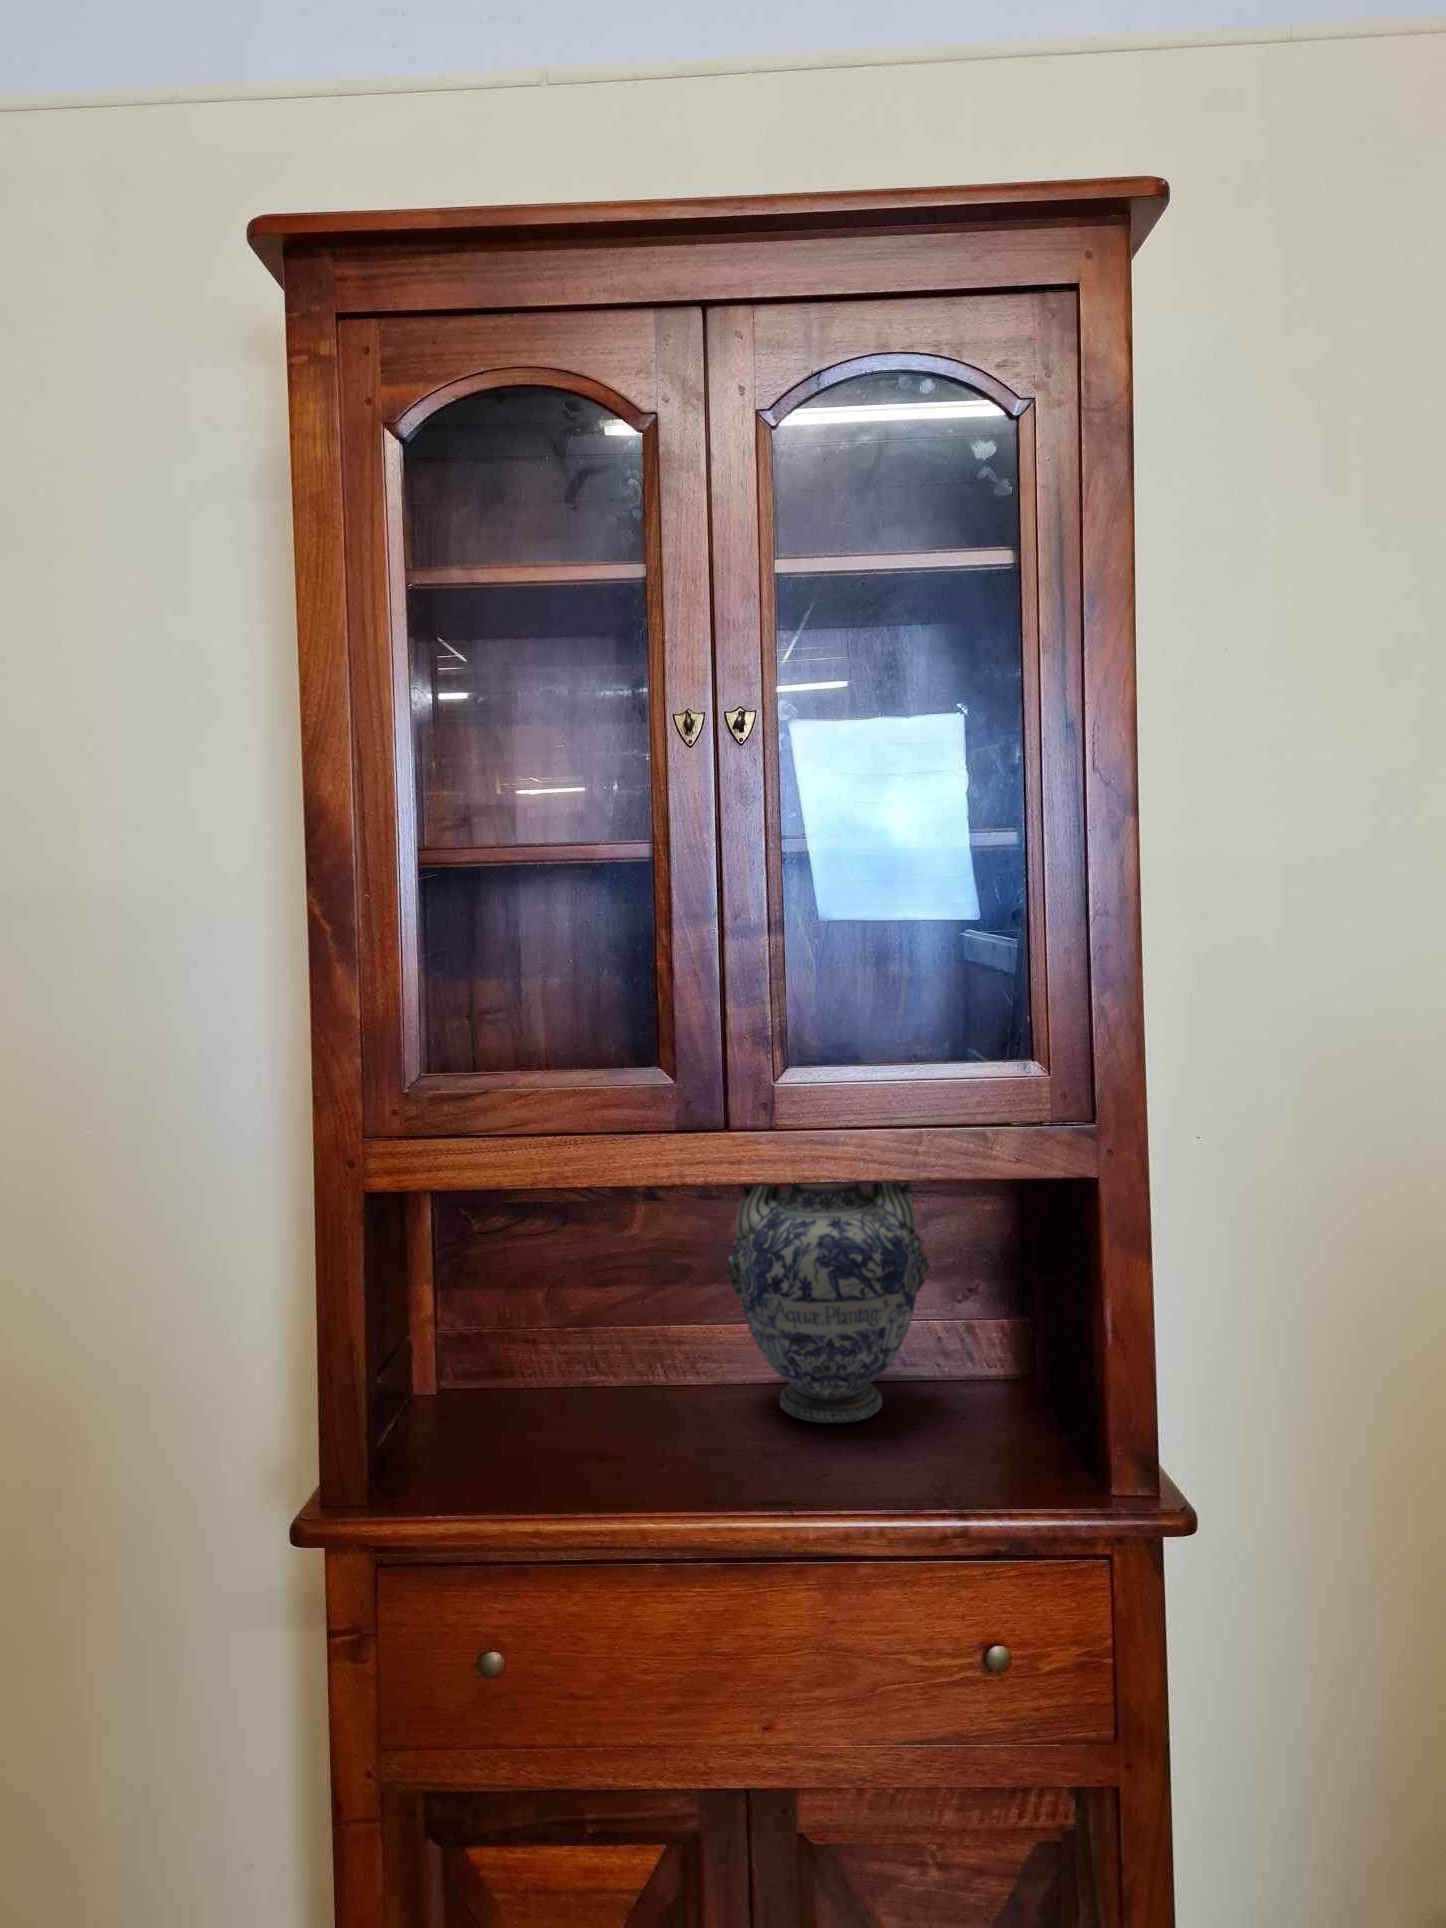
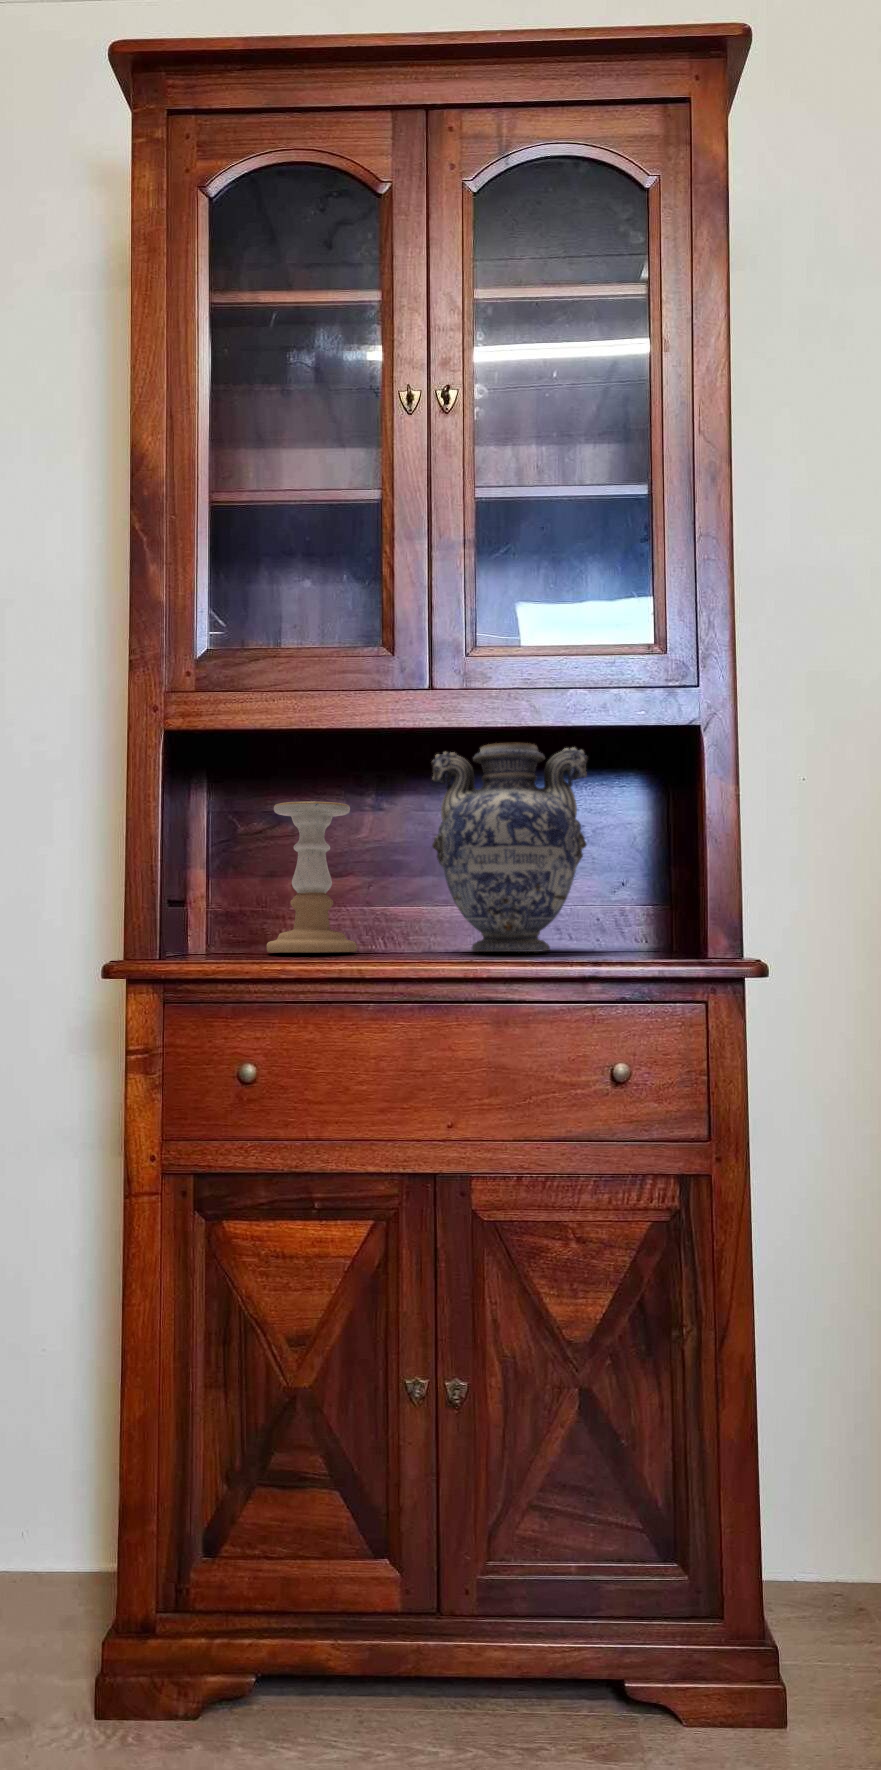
candle holder: none [511,1204,629,1429] -> present [266,802,357,953]

